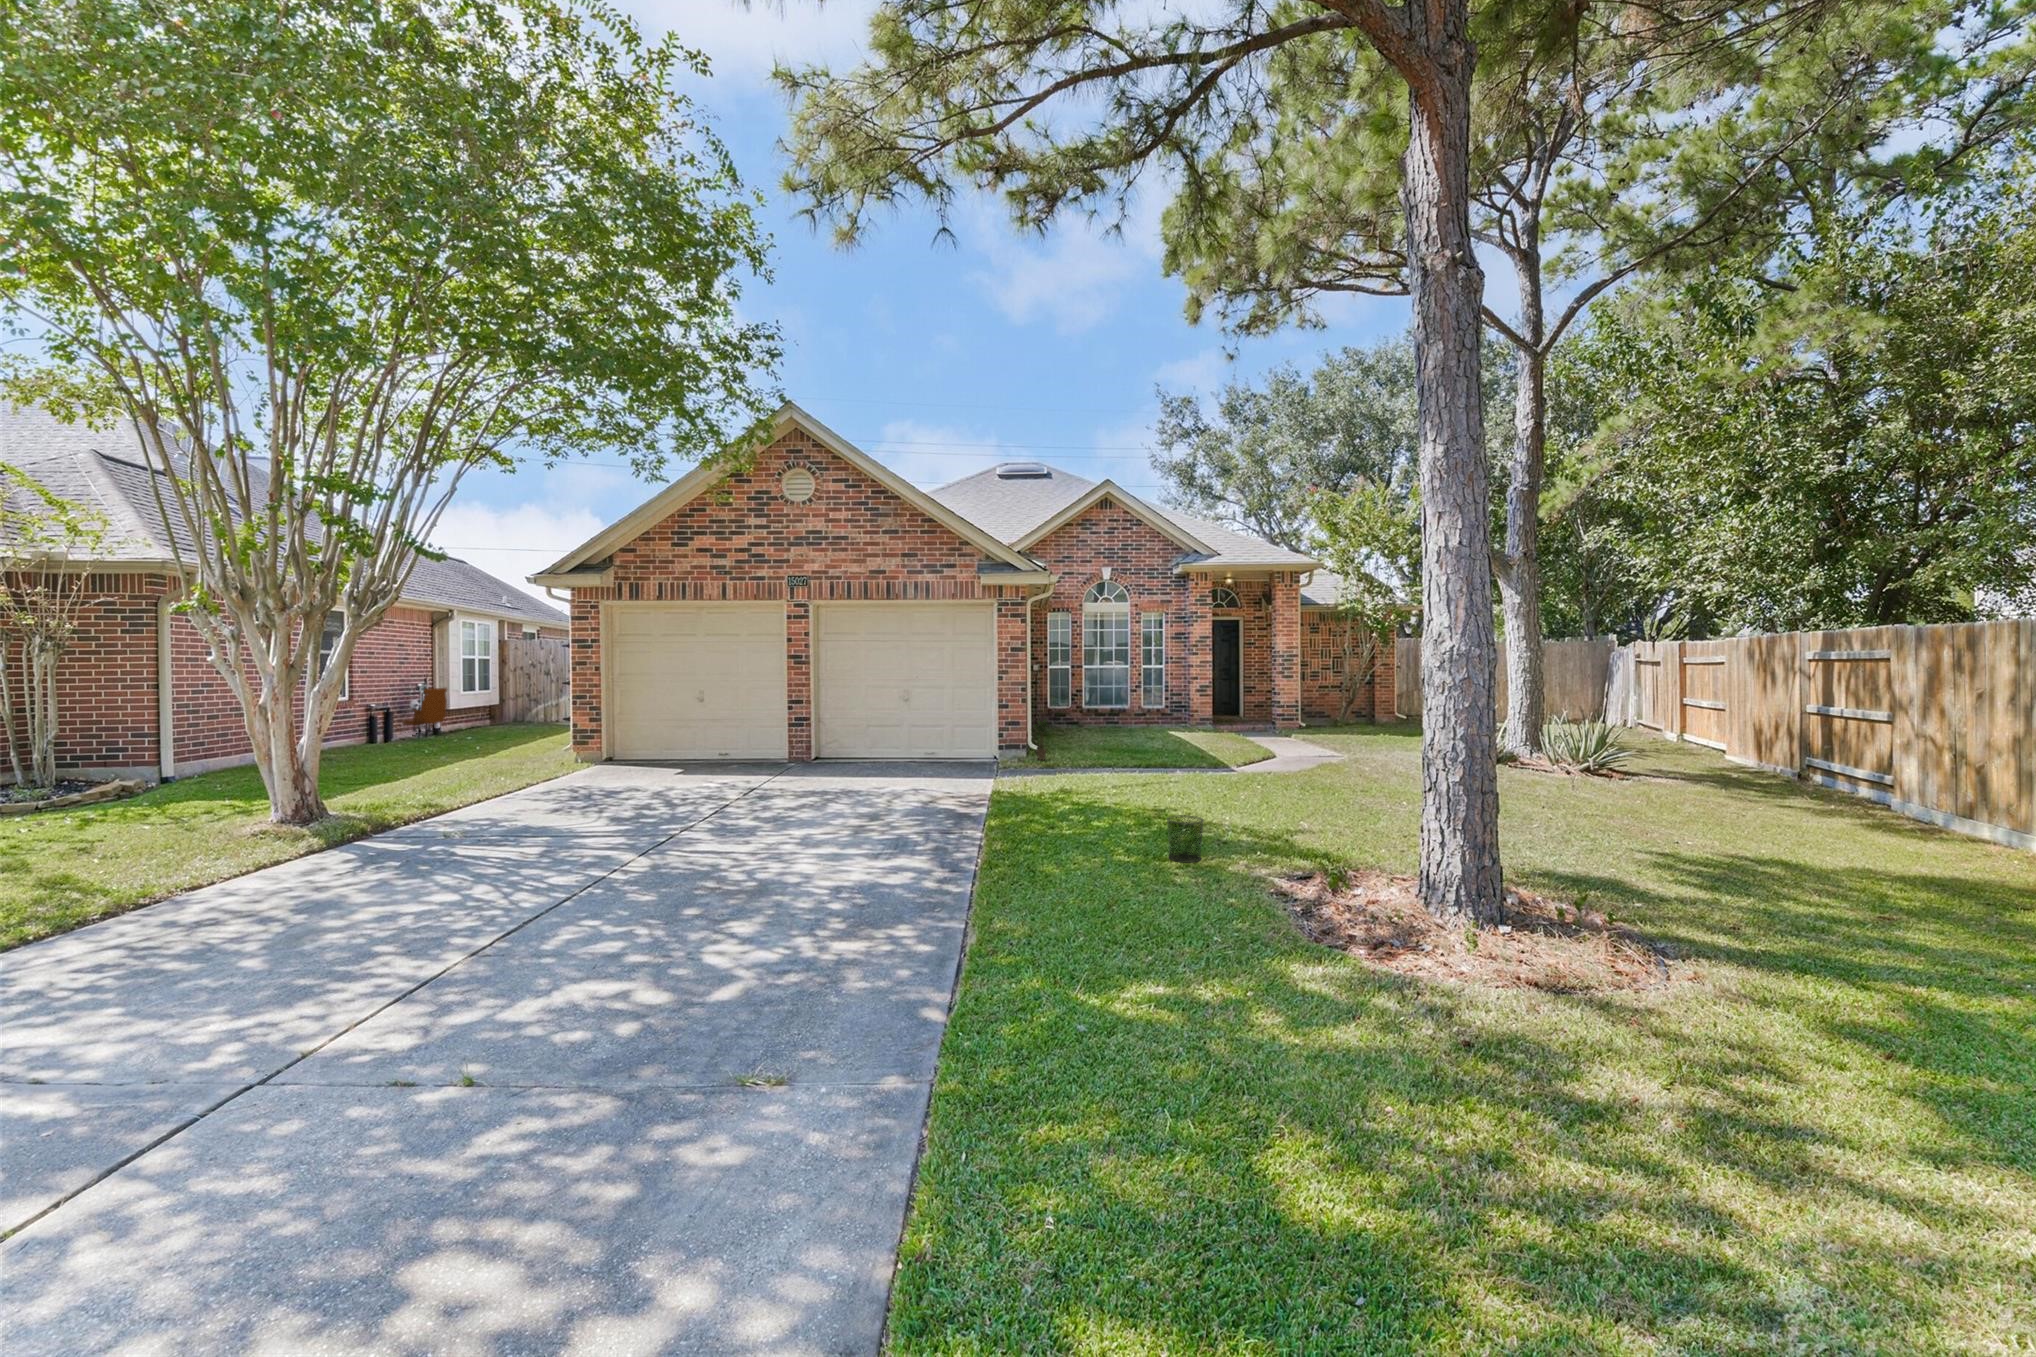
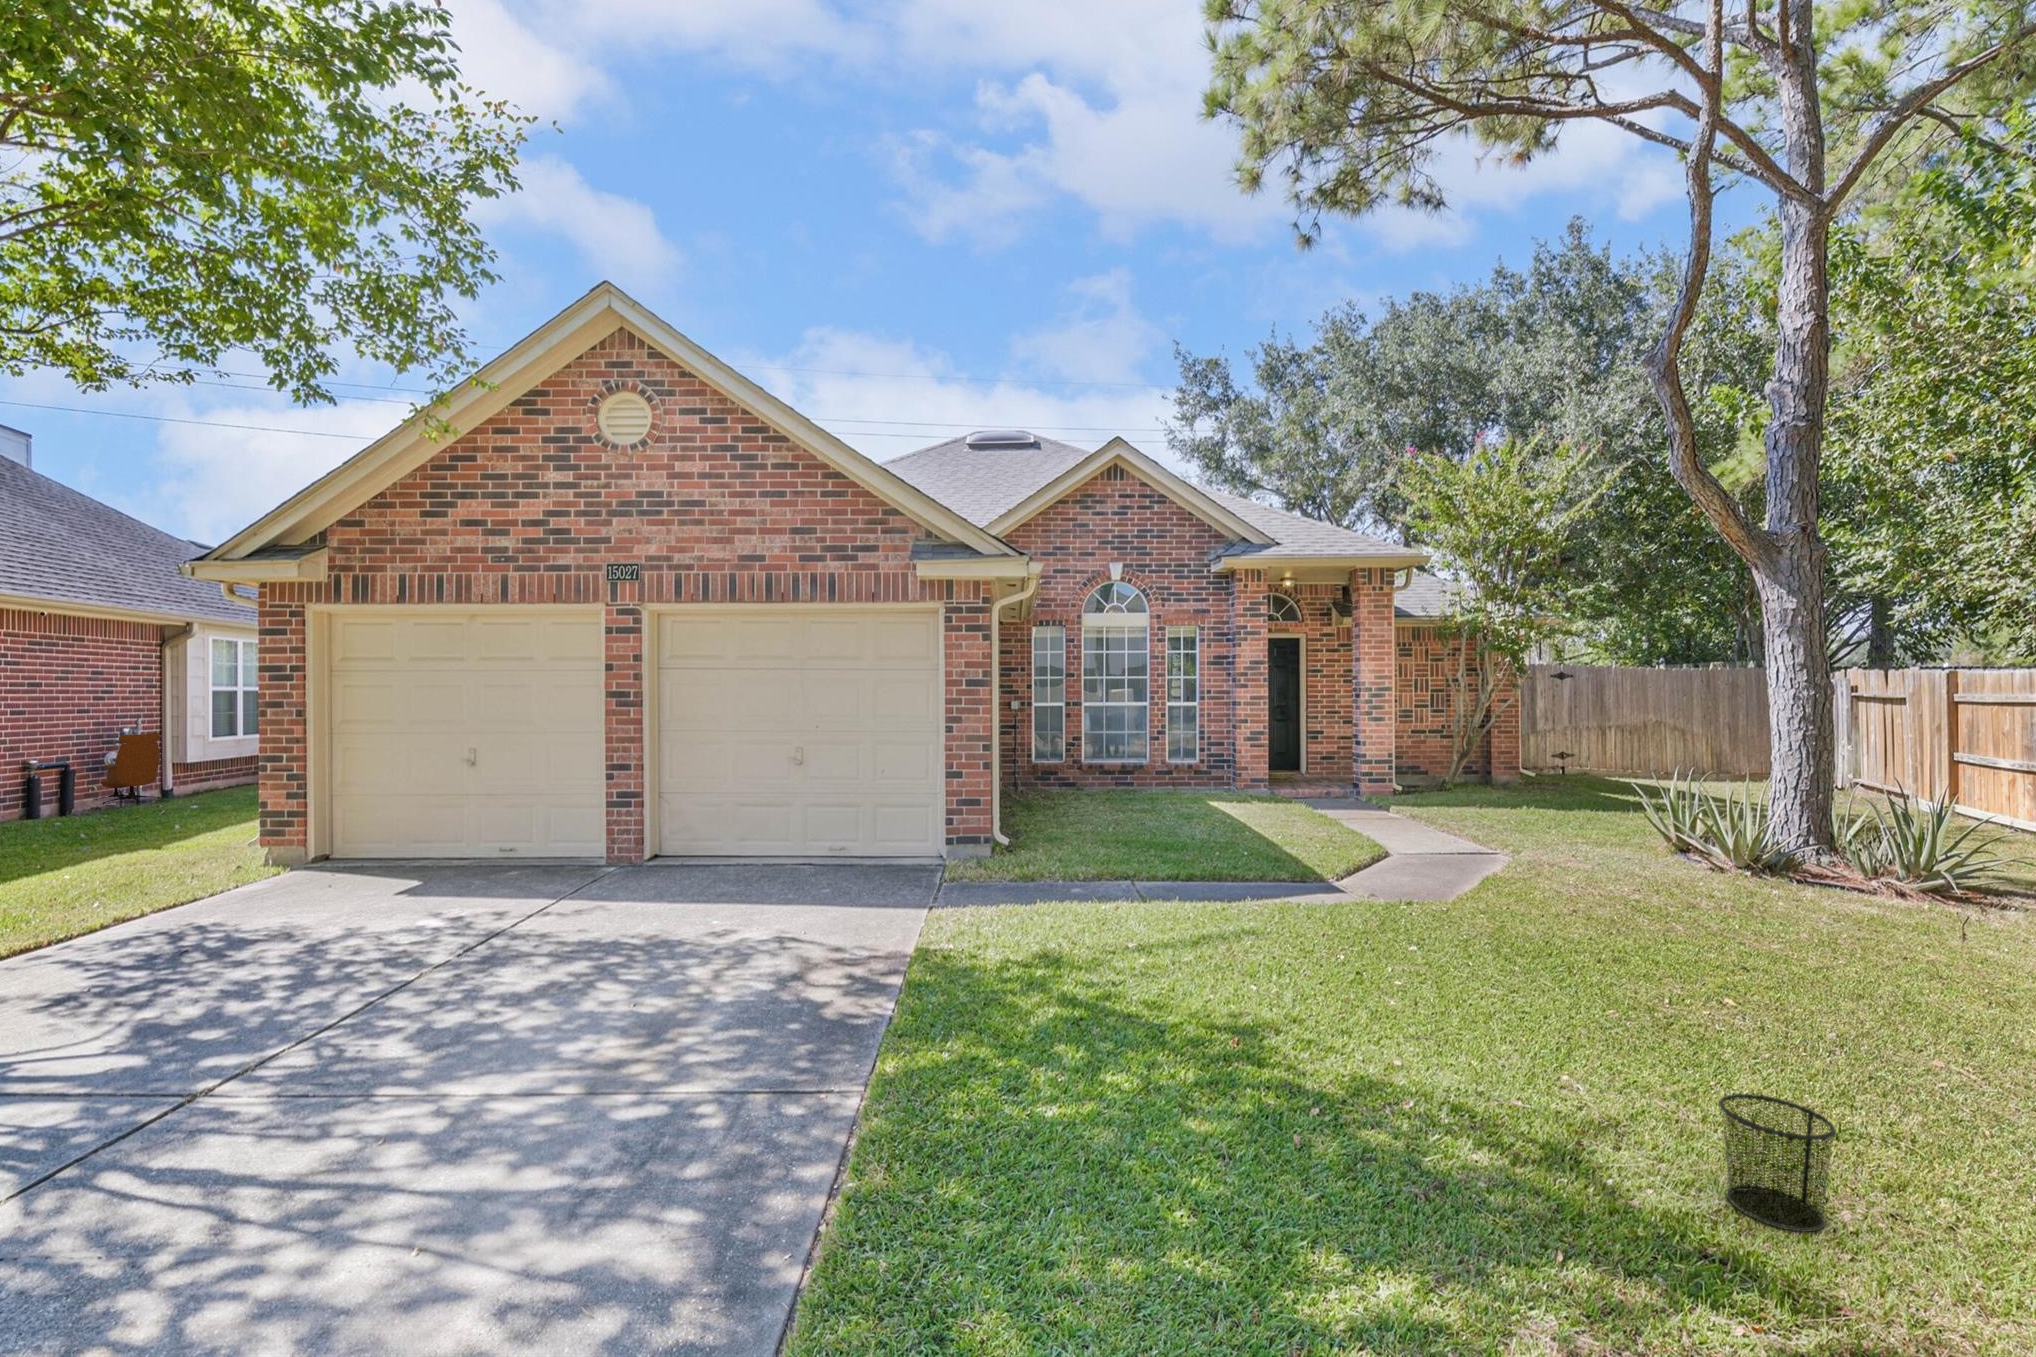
potted plant: present [1033,720,1048,760] -> none [998,794,1031,861]
trash can: present [1167,815,1204,862] -> present [1719,1094,1836,1232]

